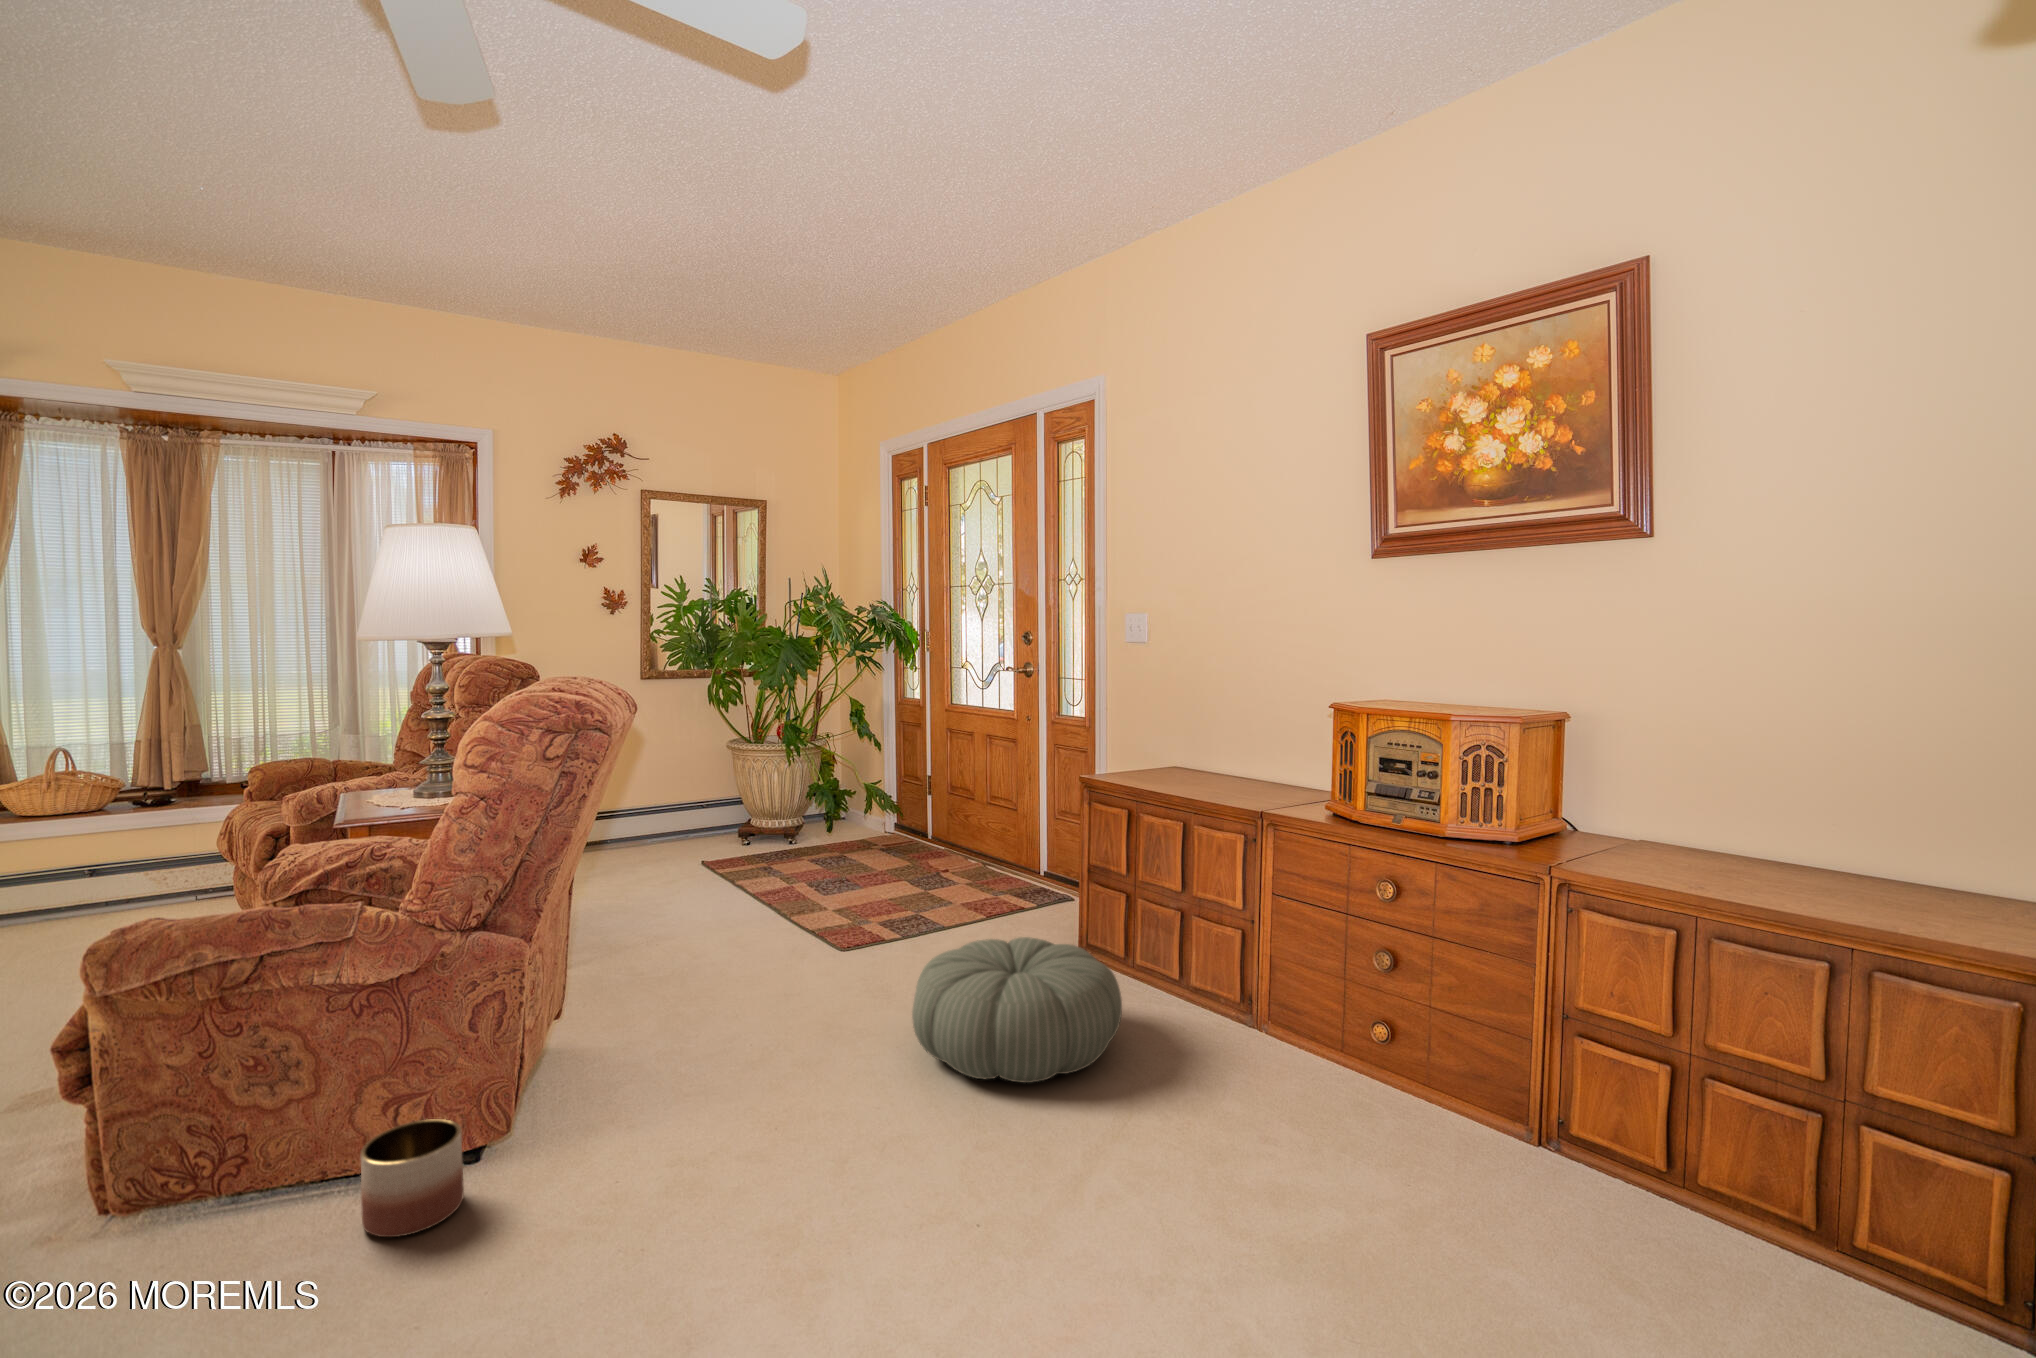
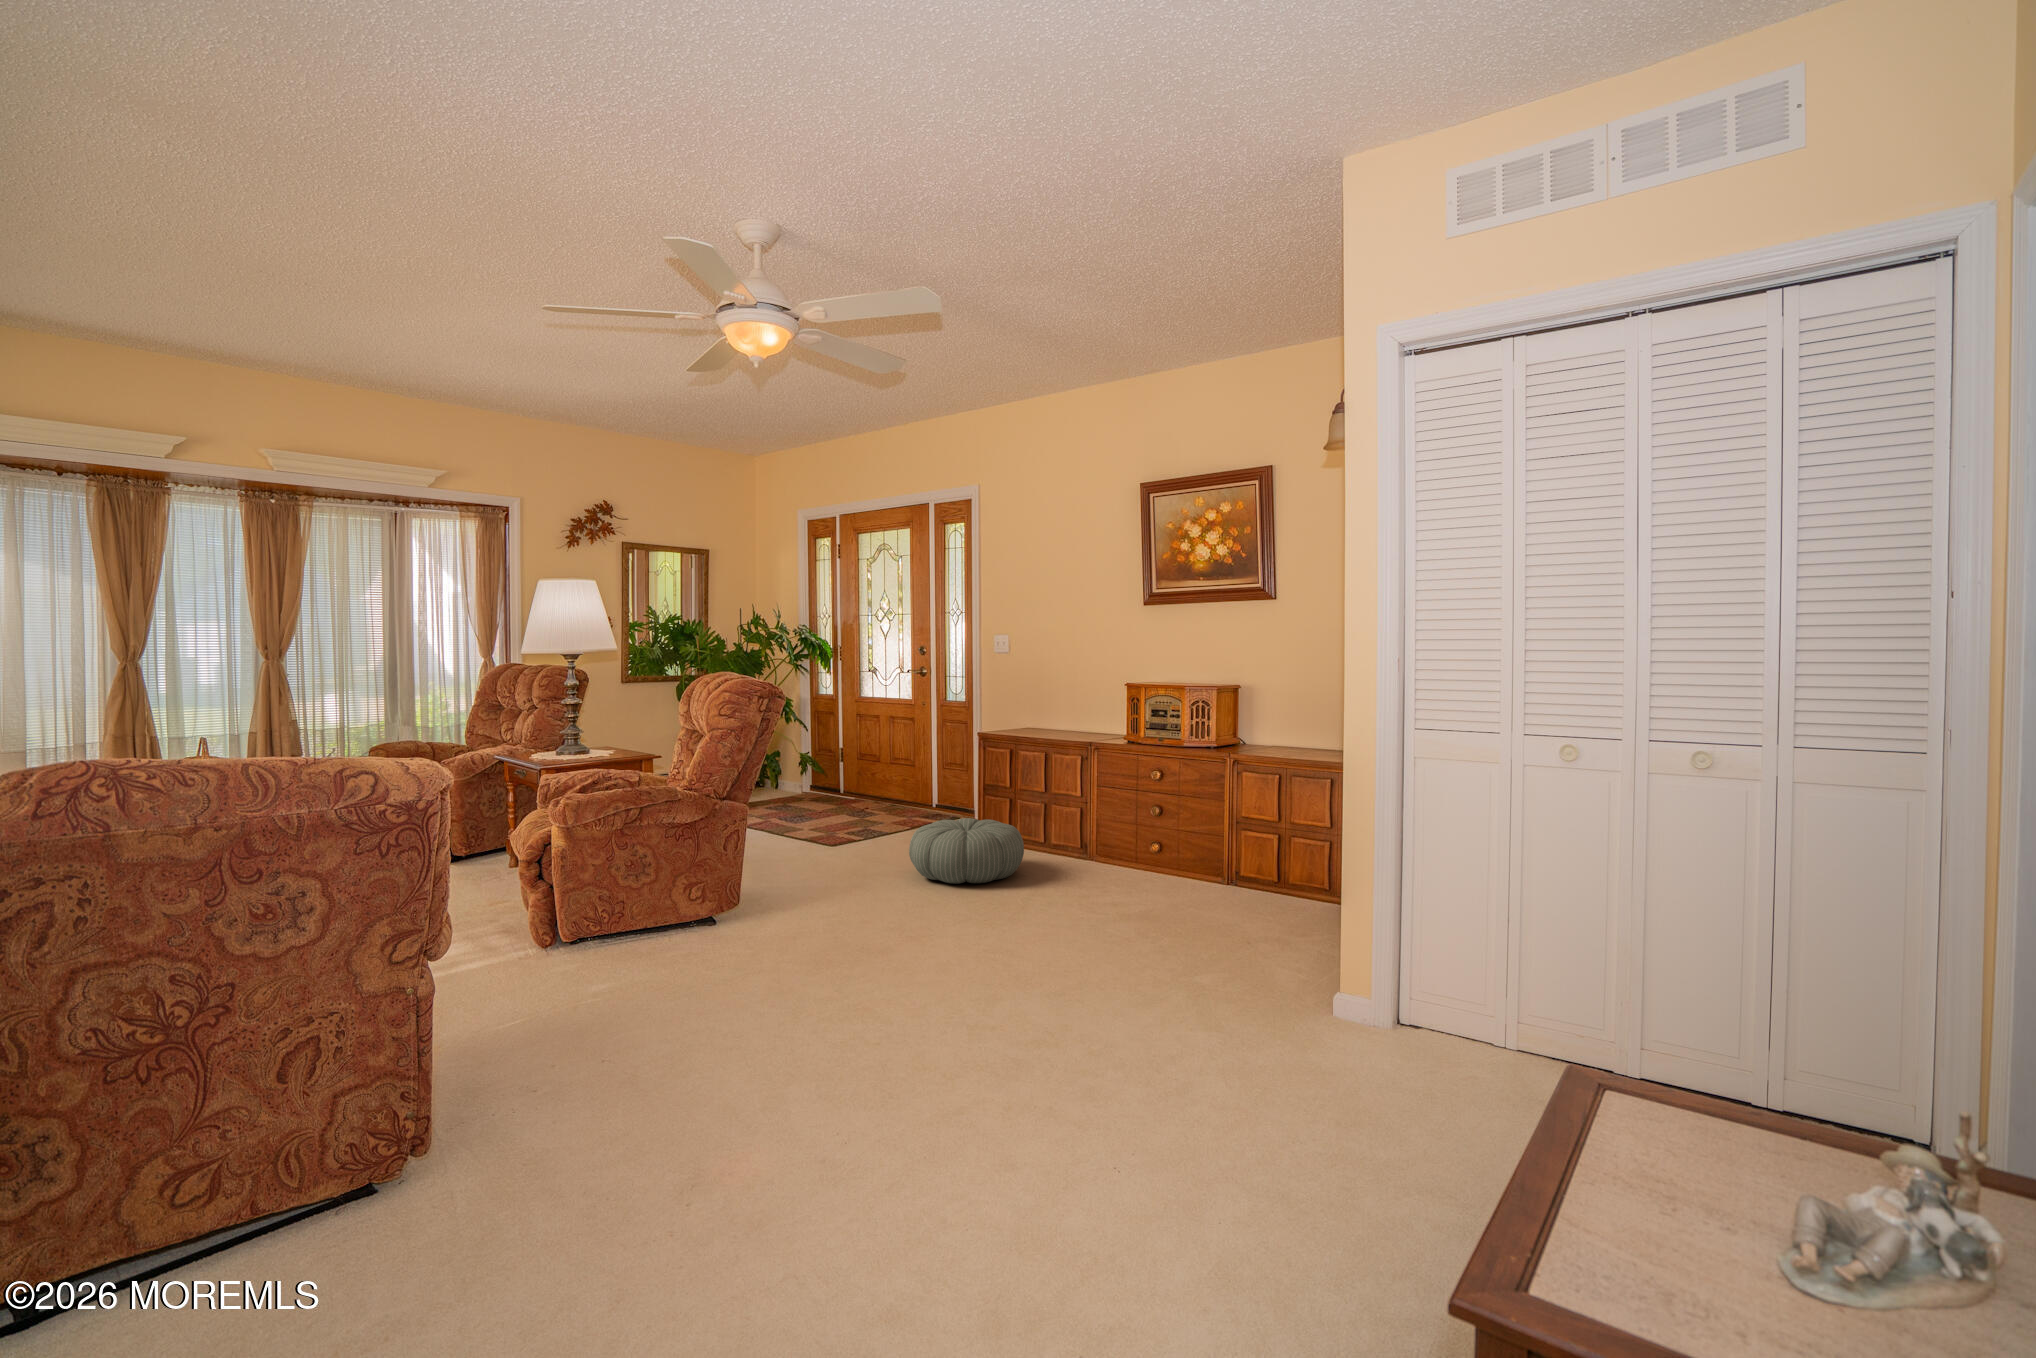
planter: present [361,1119,464,1237] -> none [682,895,727,944]

